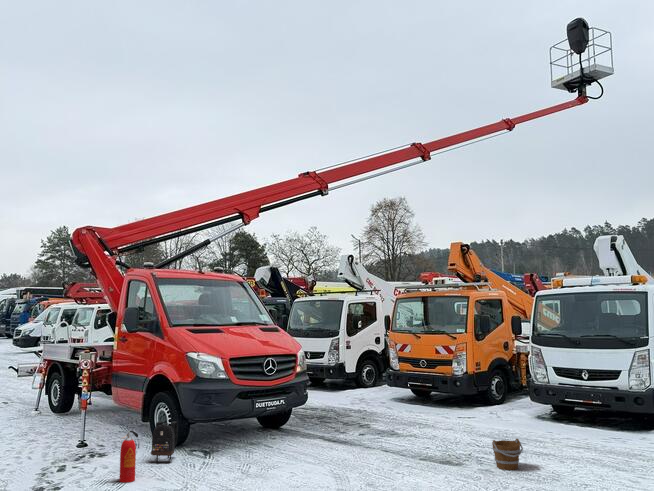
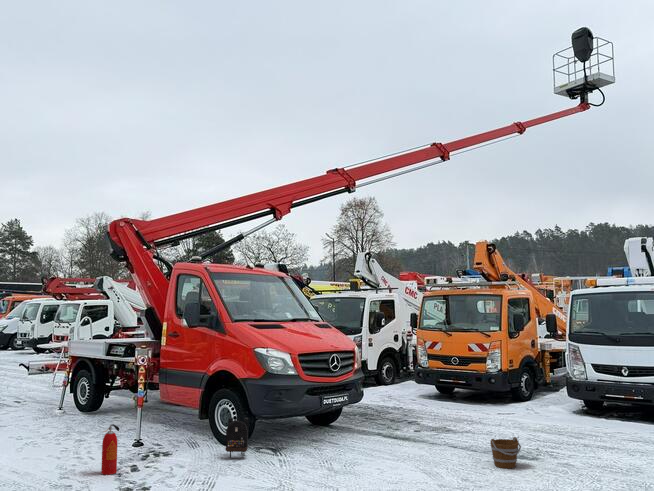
fire extinguisher: present [119,431,138,483] -> present [101,424,119,475]
bucket: present [492,439,523,470] -> present [491,437,521,469]

